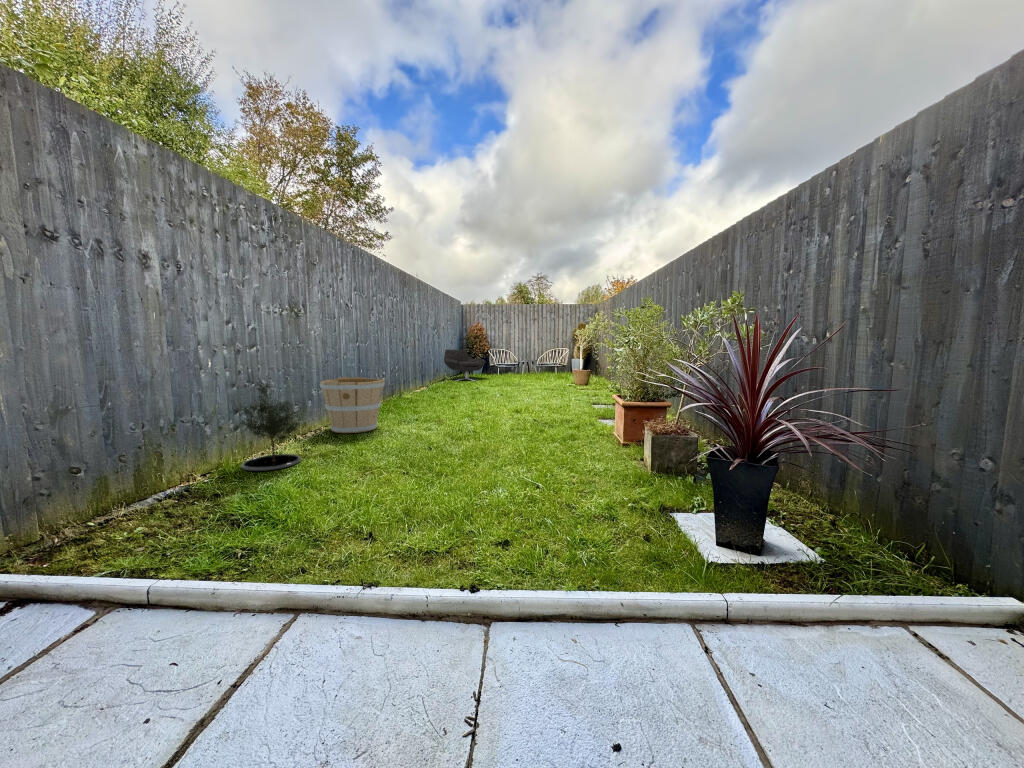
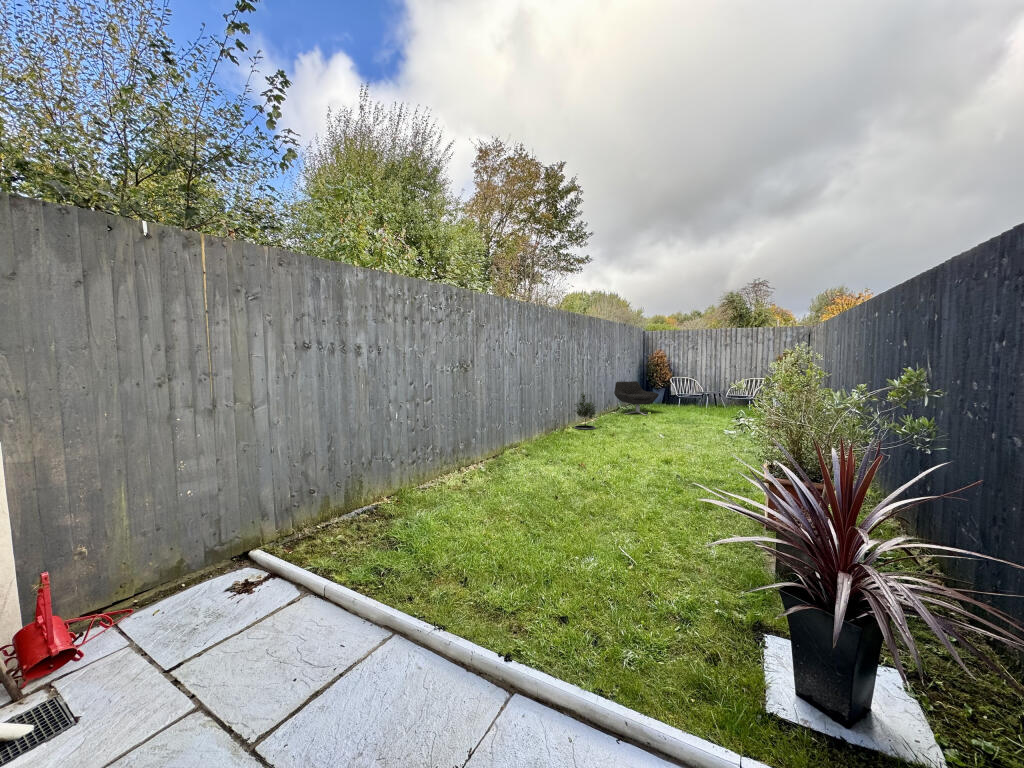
wooden bucket: present [320,377,385,433] -> none [480,419,533,470]
potted tree: present [239,380,302,471] -> present [574,394,596,429]

